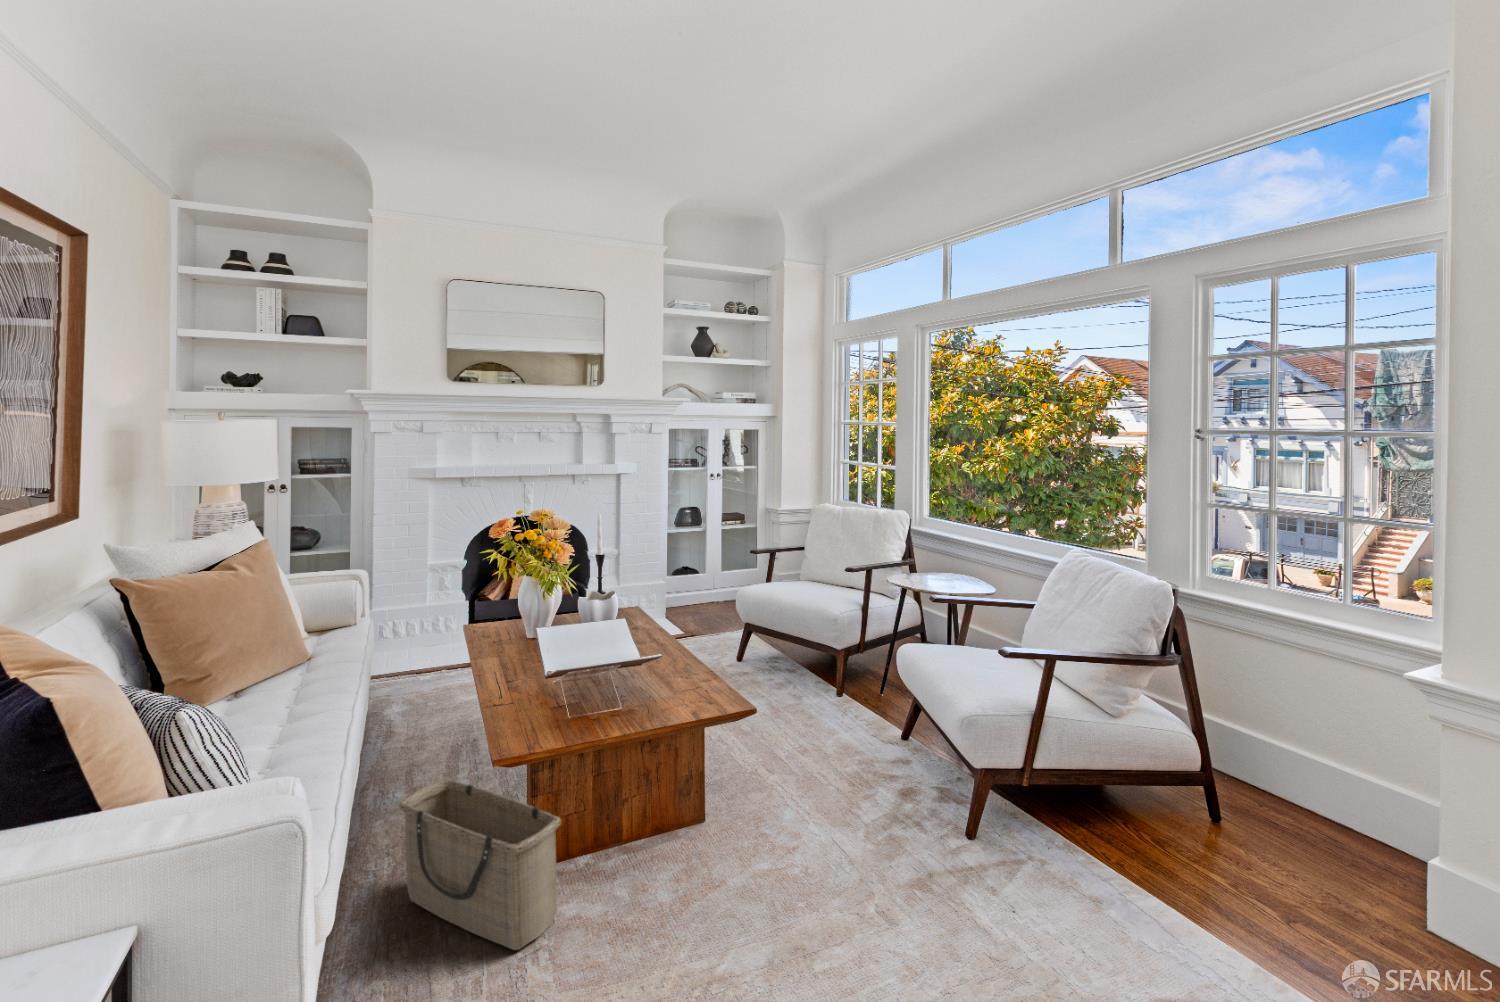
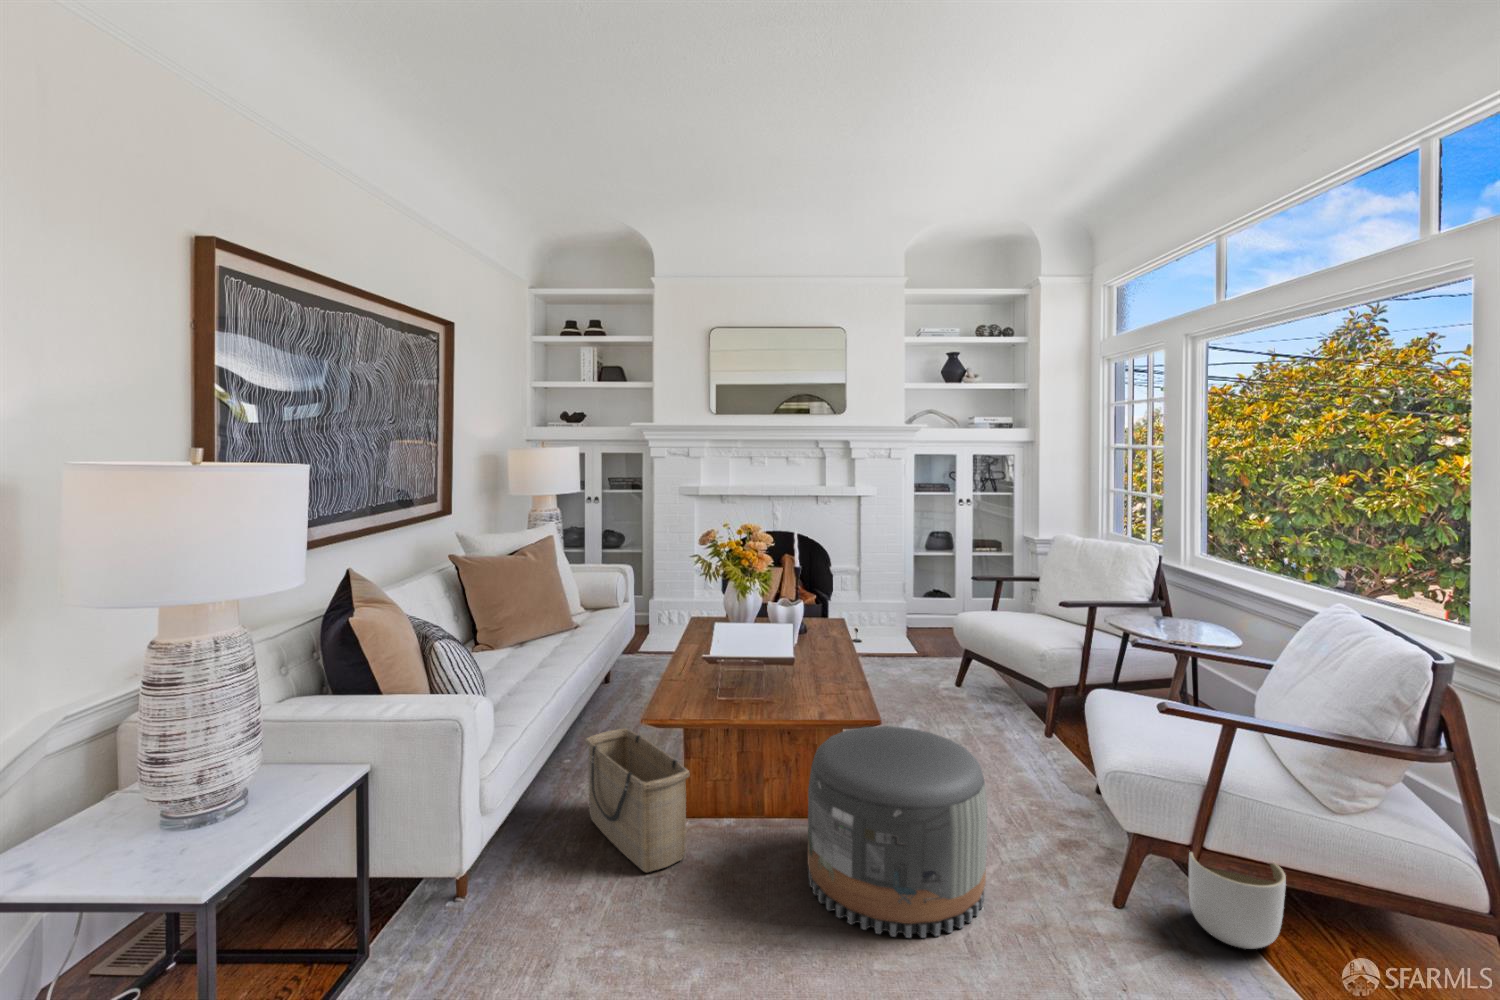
pouf: none [696,724,878,944] -> present [808,726,988,938]
planter: none [1027,779,1103,866] -> present [1189,852,1286,949]

